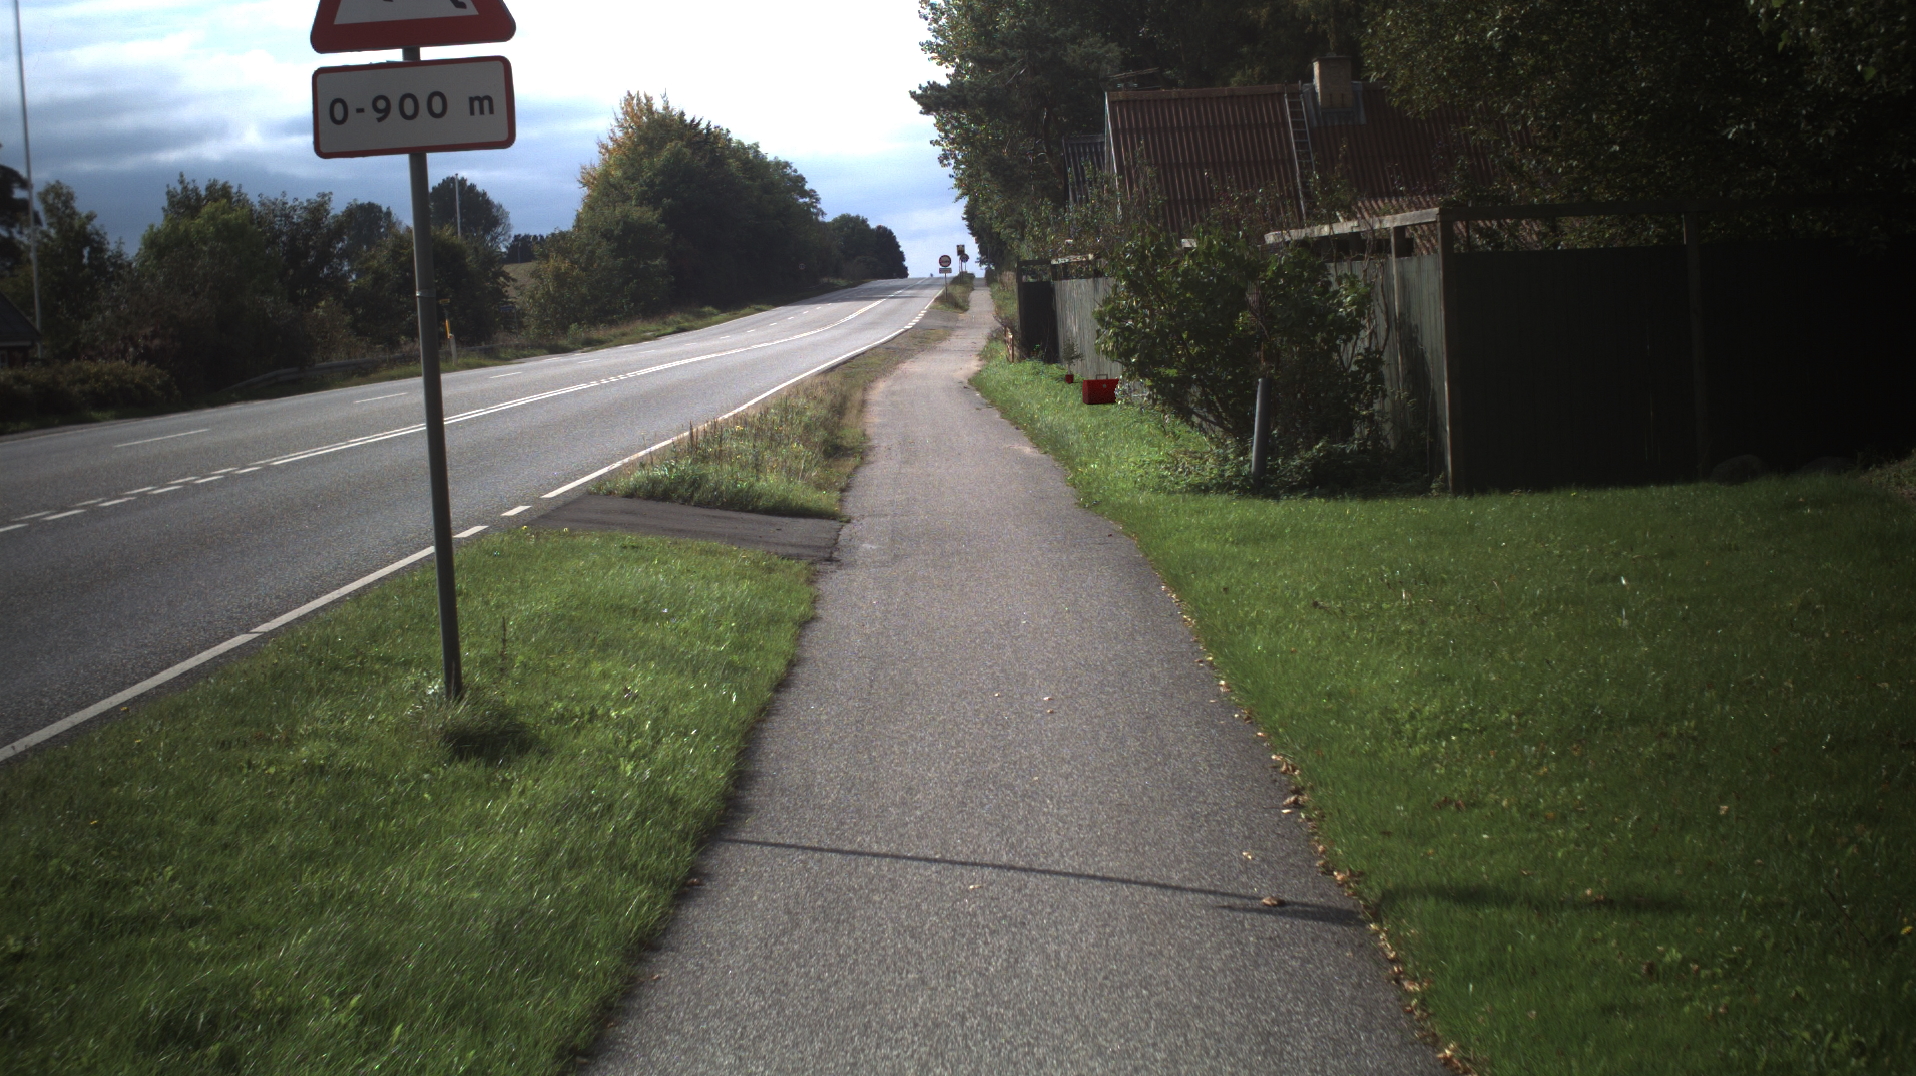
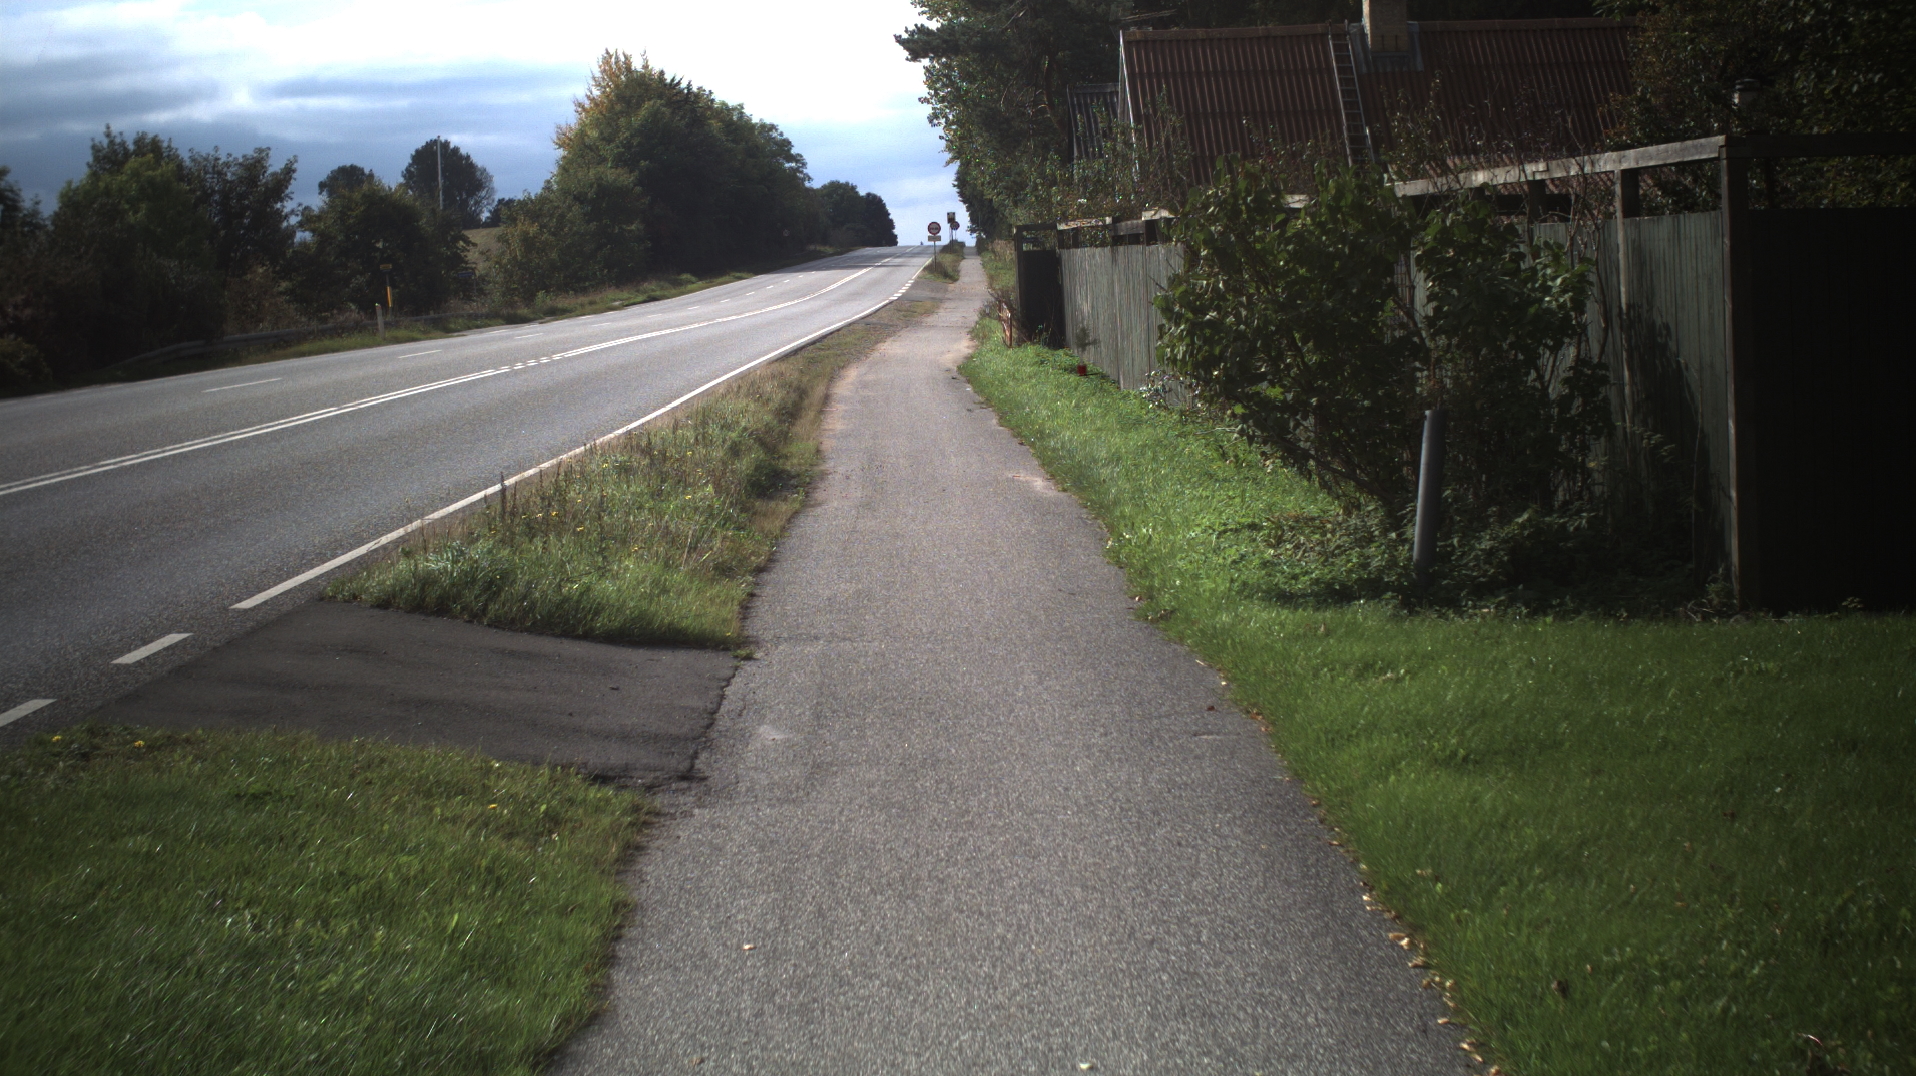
toolbox: present [1082,374,1121,404] -> none [1104,370,1156,410]

